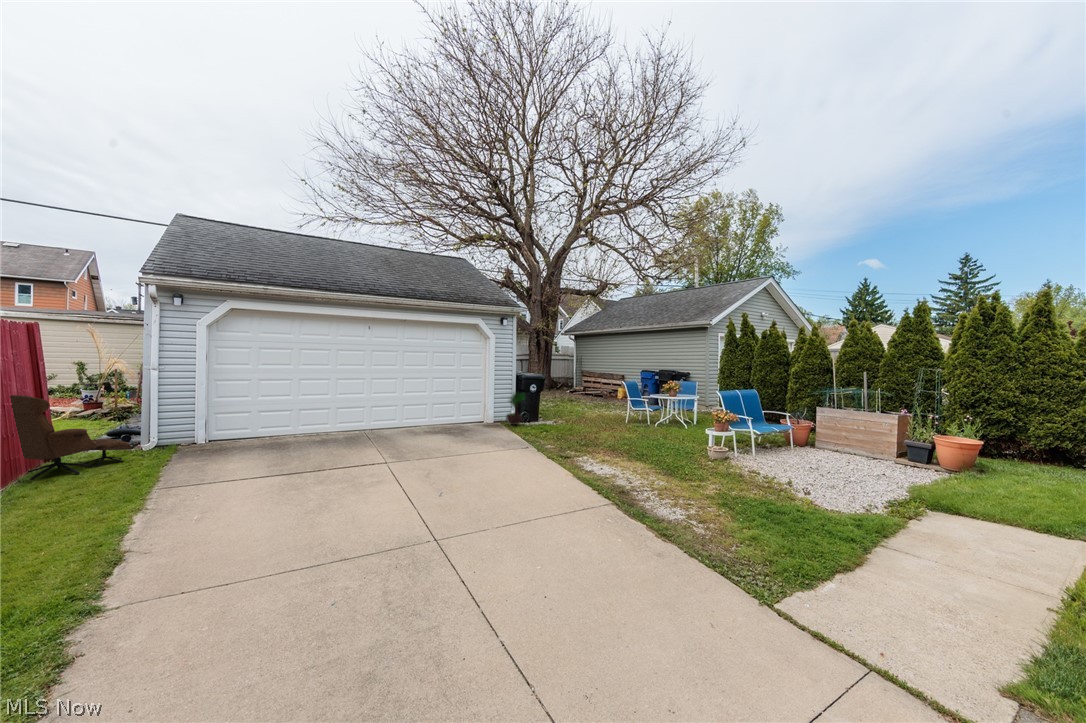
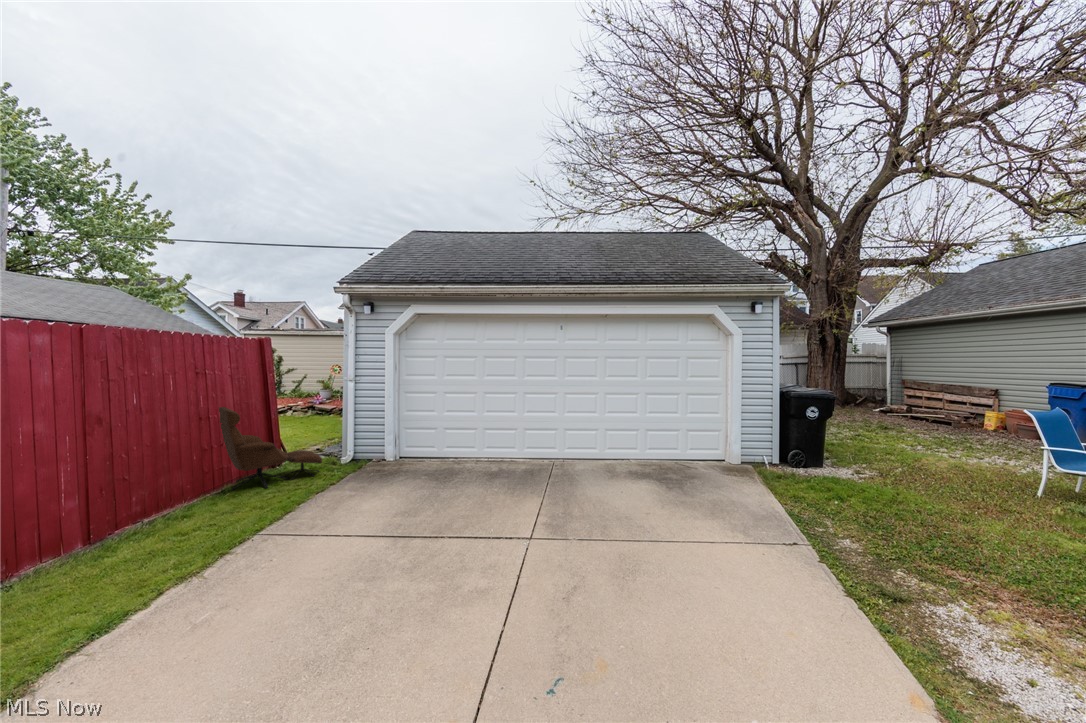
potted tree: present [506,392,523,425] -> none [761,414,798,472]

